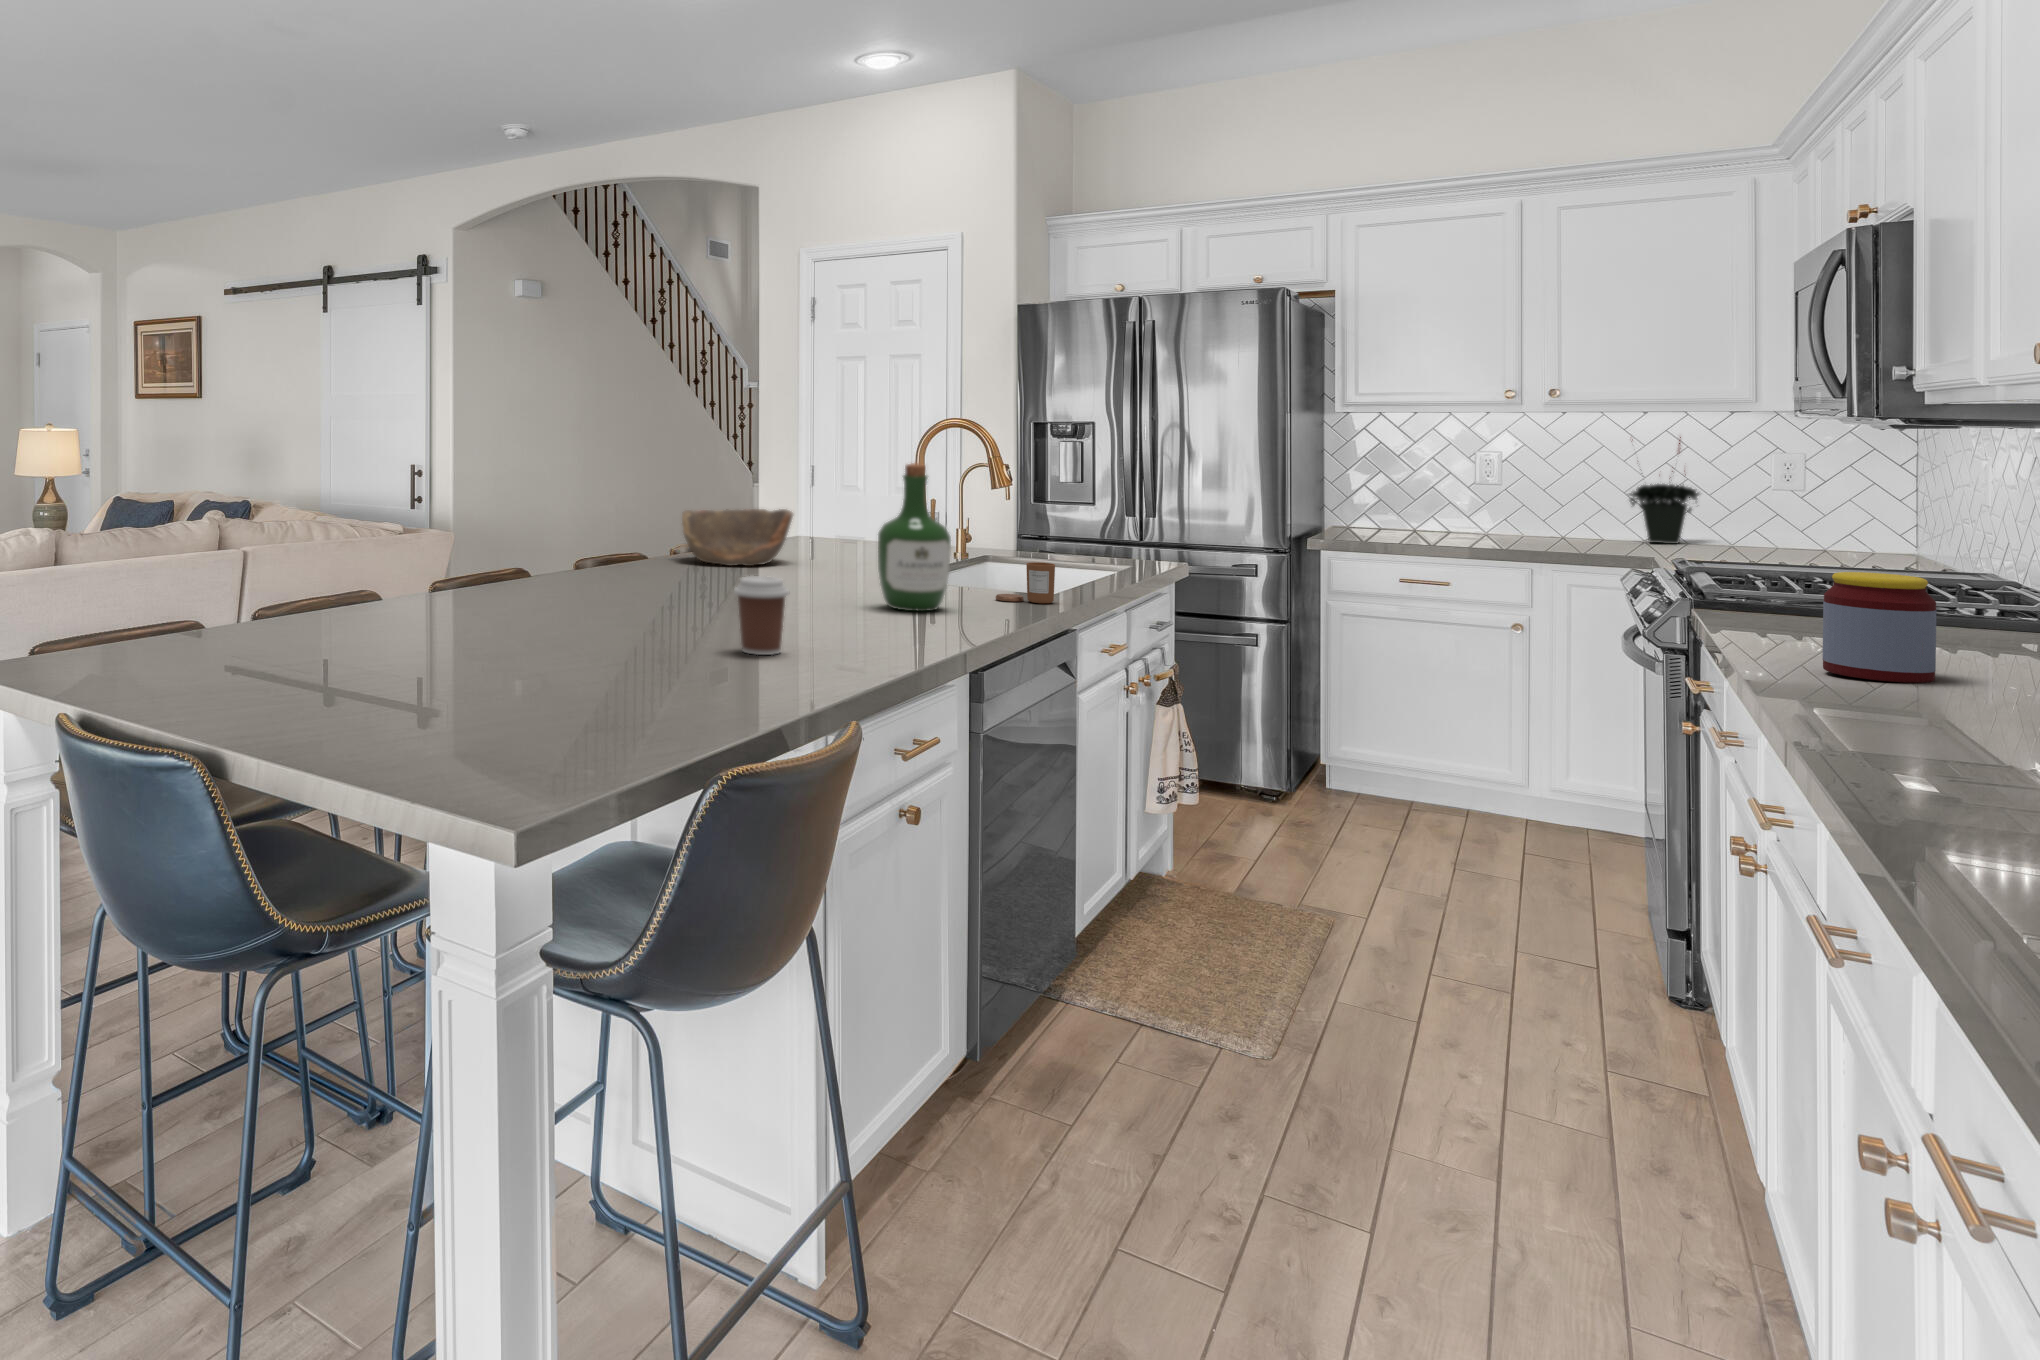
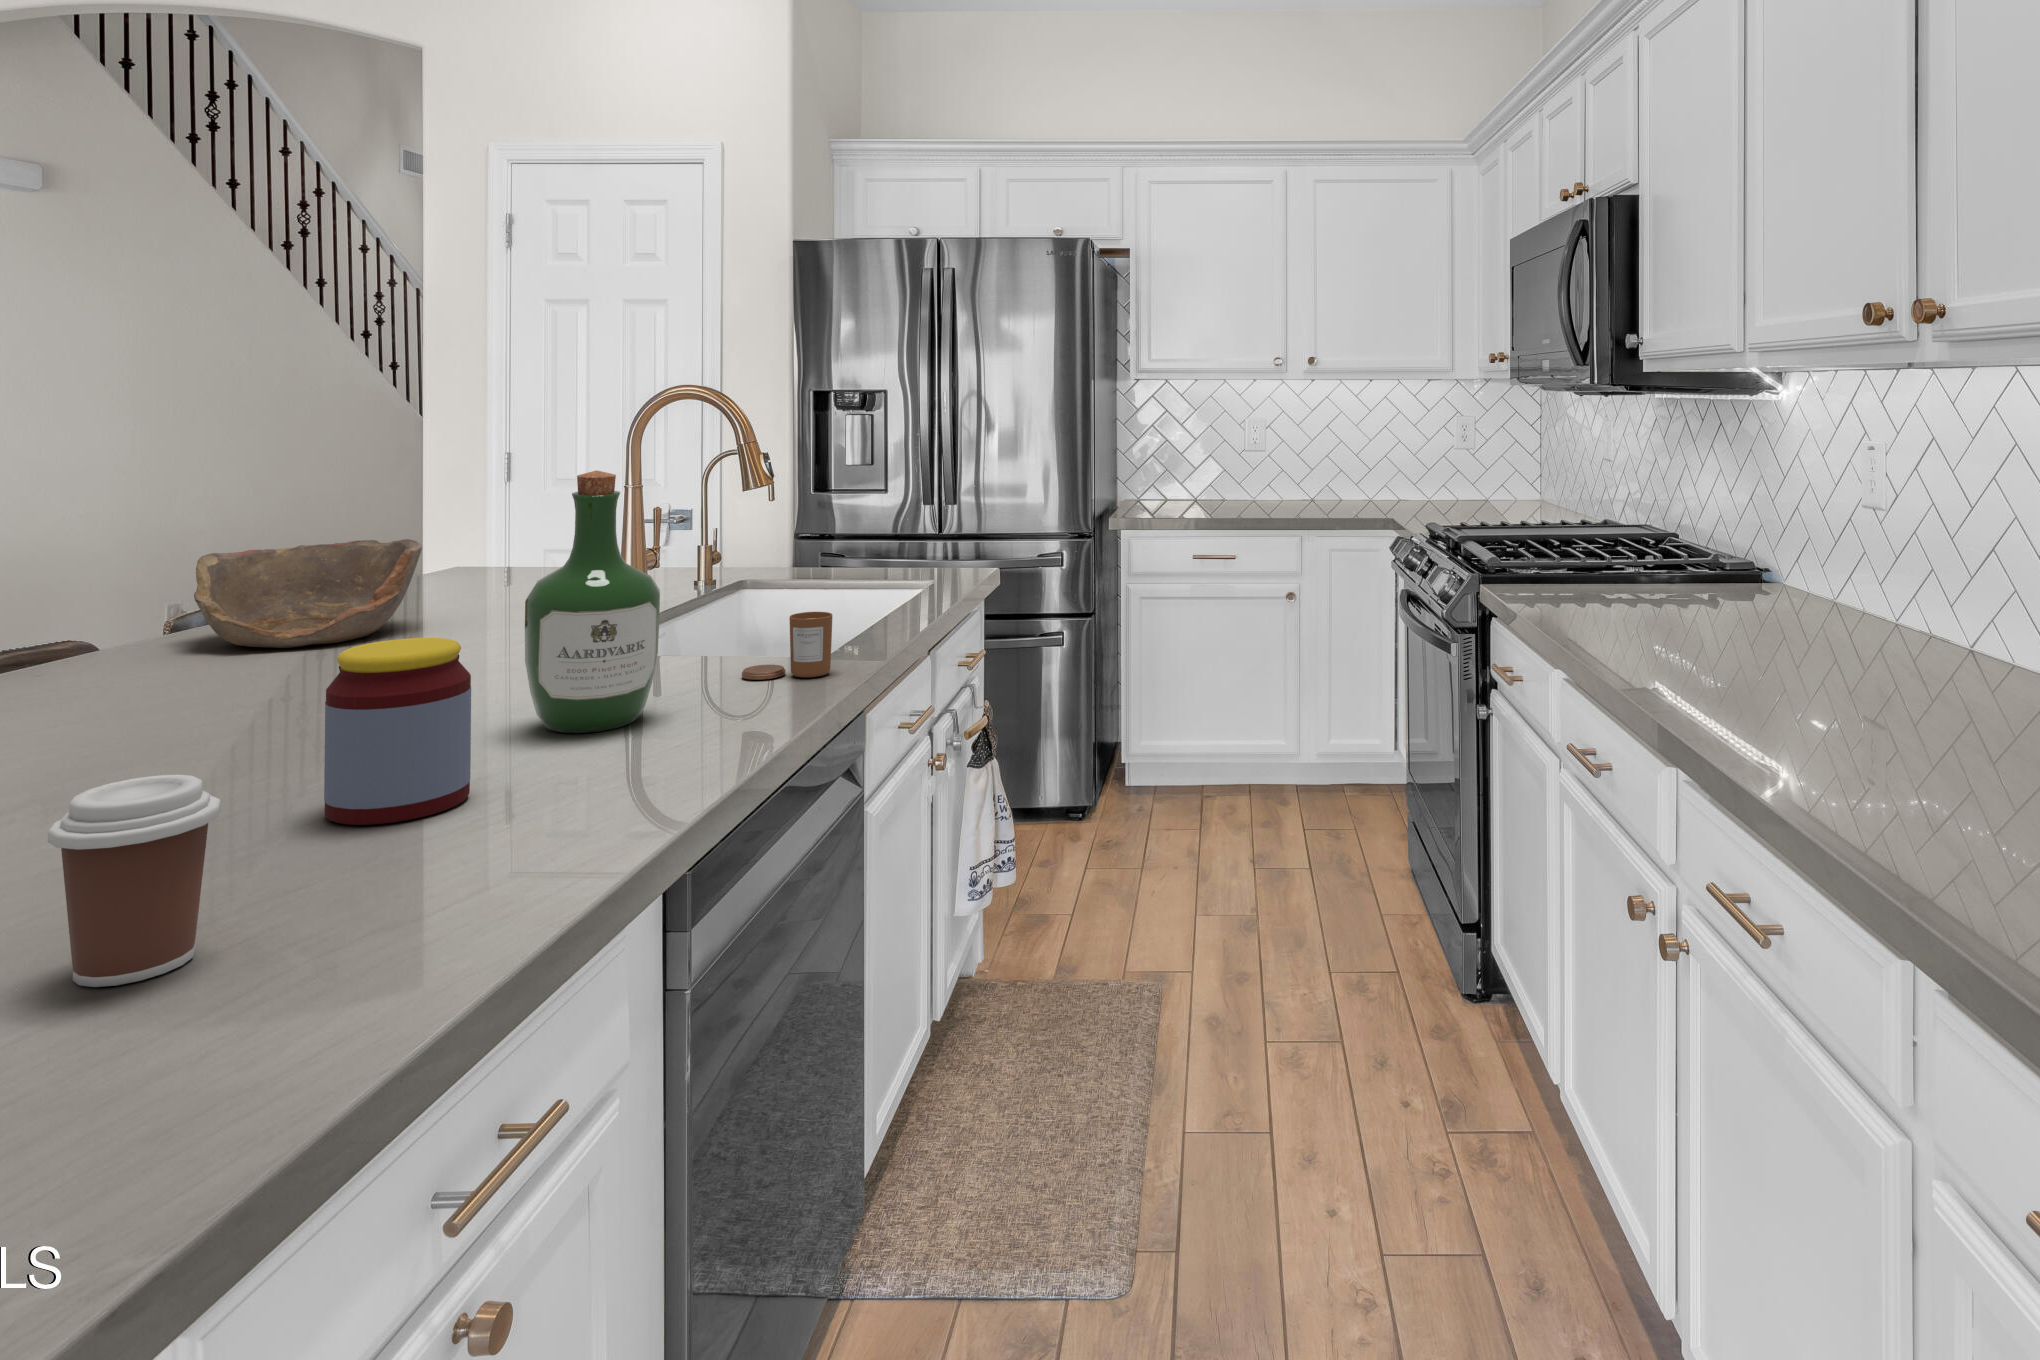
potted plant: present [1629,437,1699,544] -> none [1364,398,1416,501]
jar: present [1823,572,1936,683] -> present [324,638,471,825]

